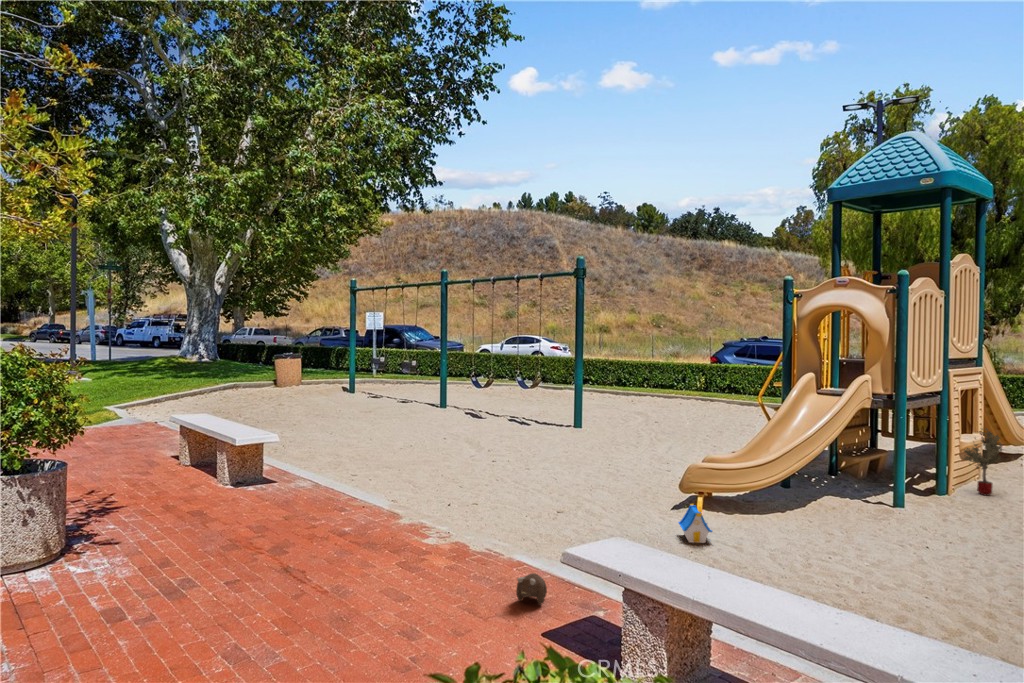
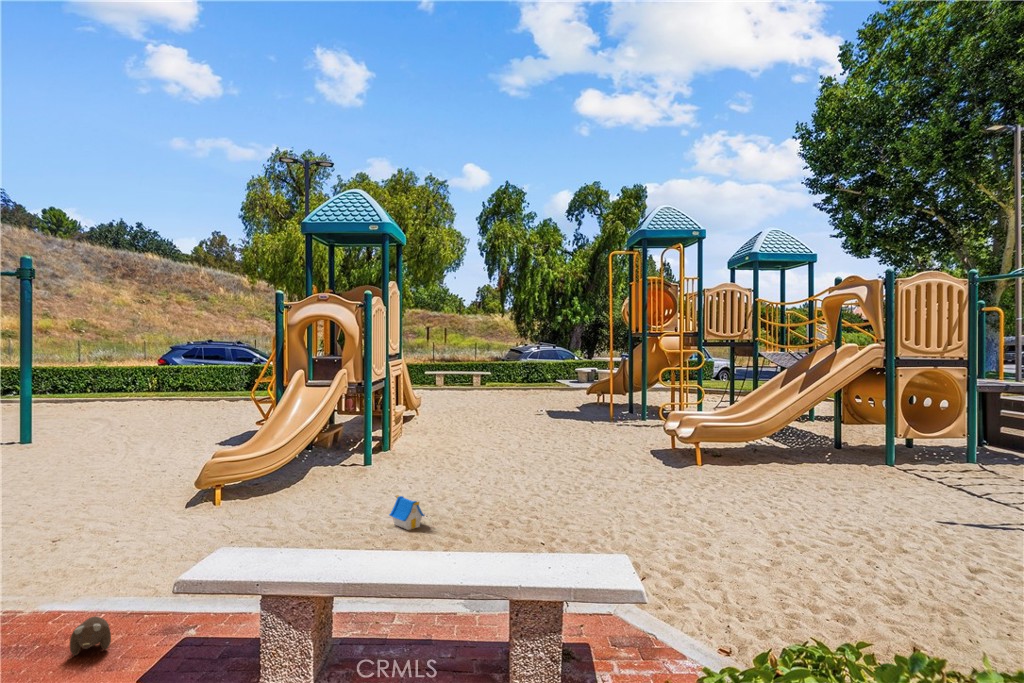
potted tree: present [964,428,1003,495] -> none [399,401,423,448]
toy house: present [678,504,712,543] -> present [389,495,425,530]

